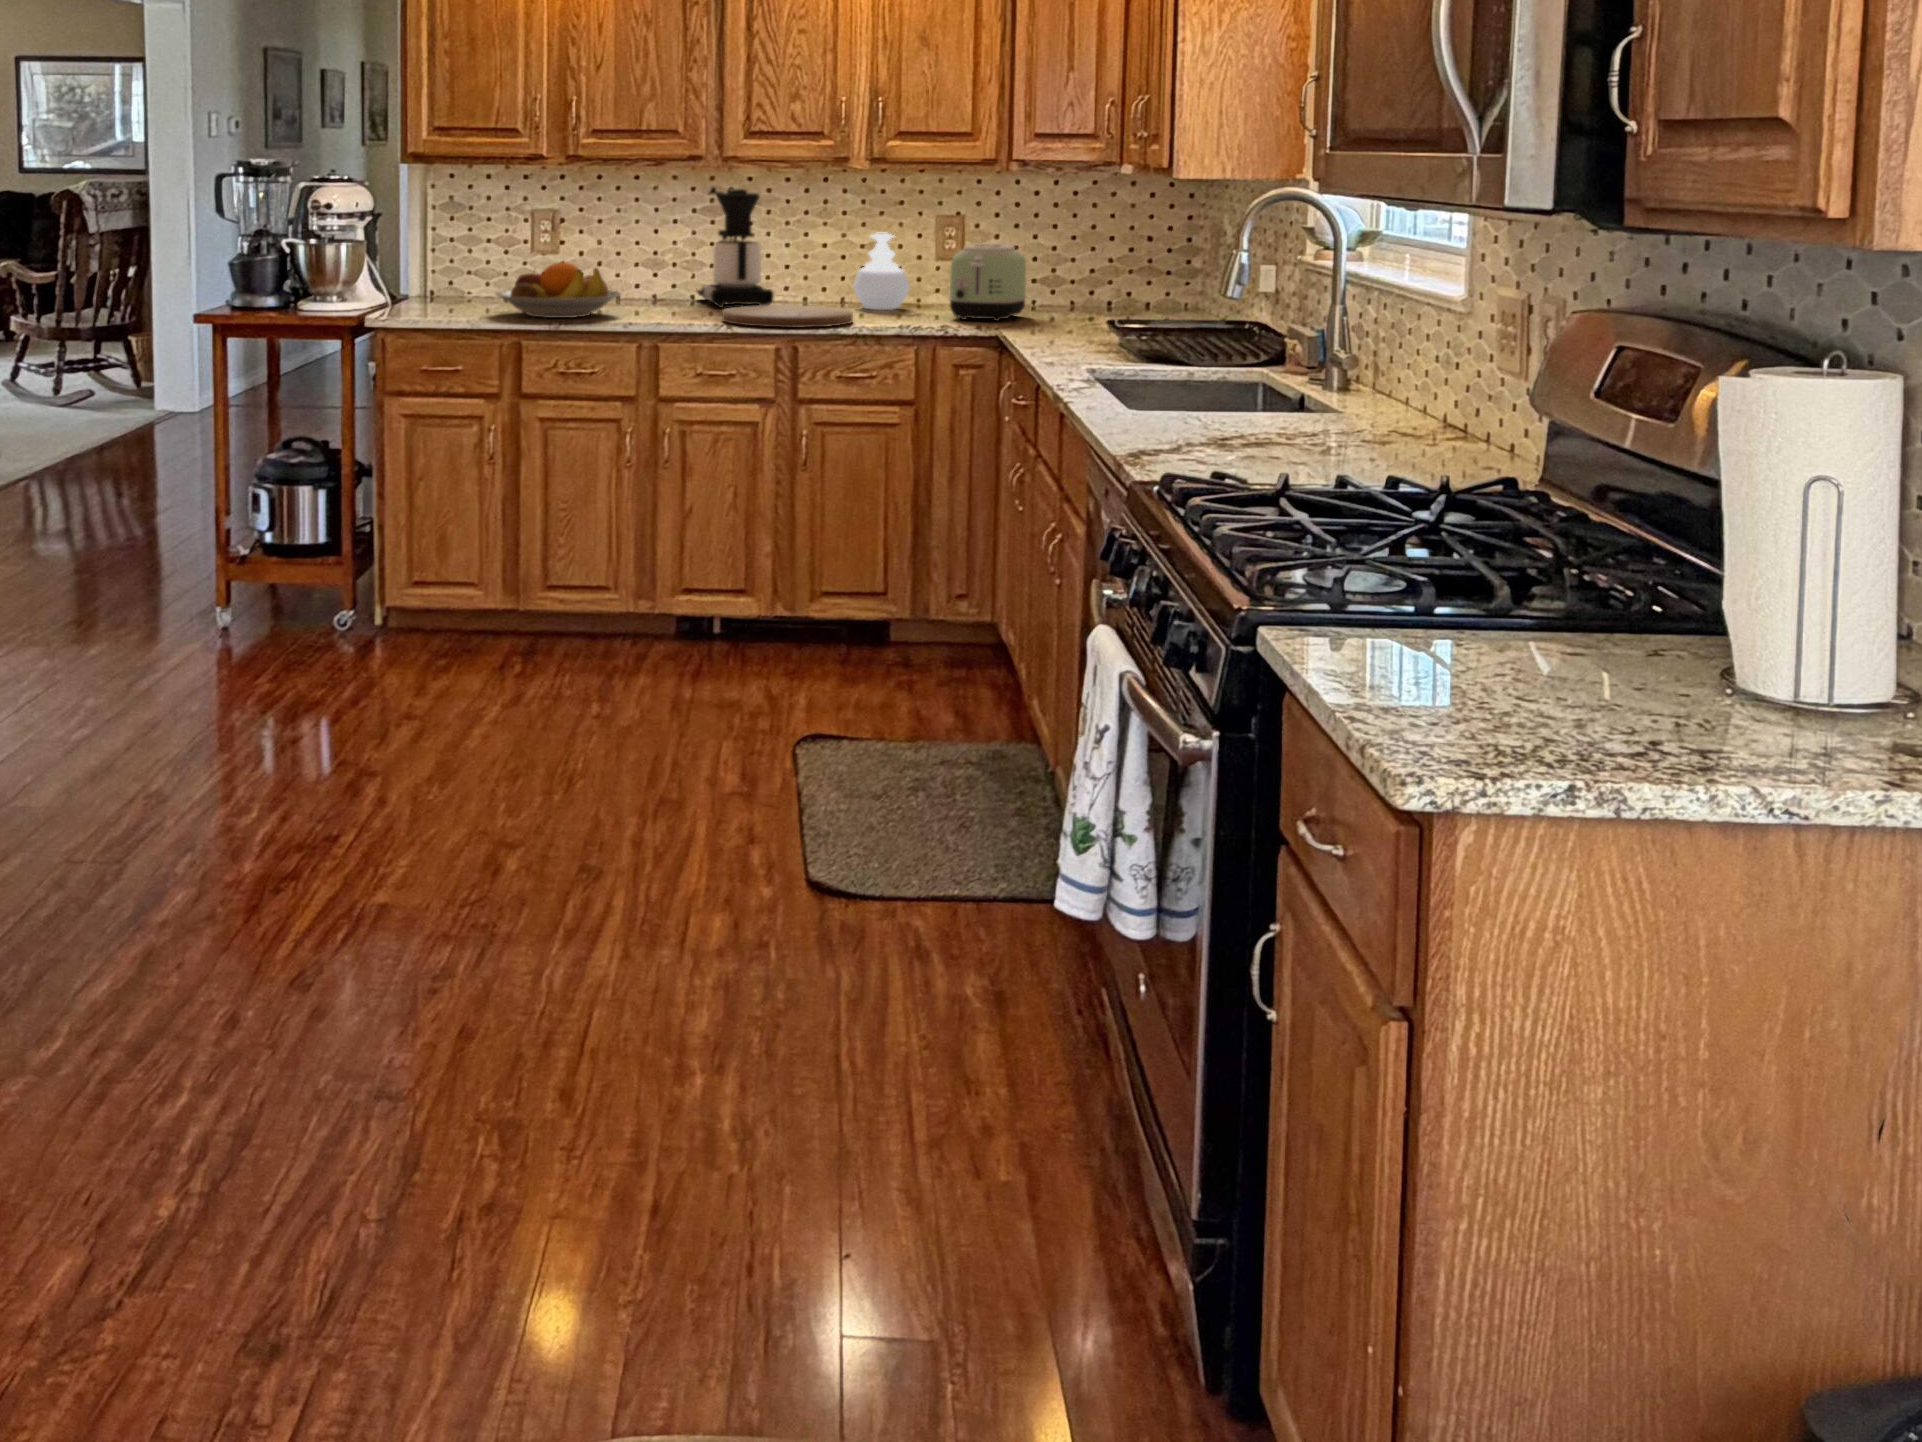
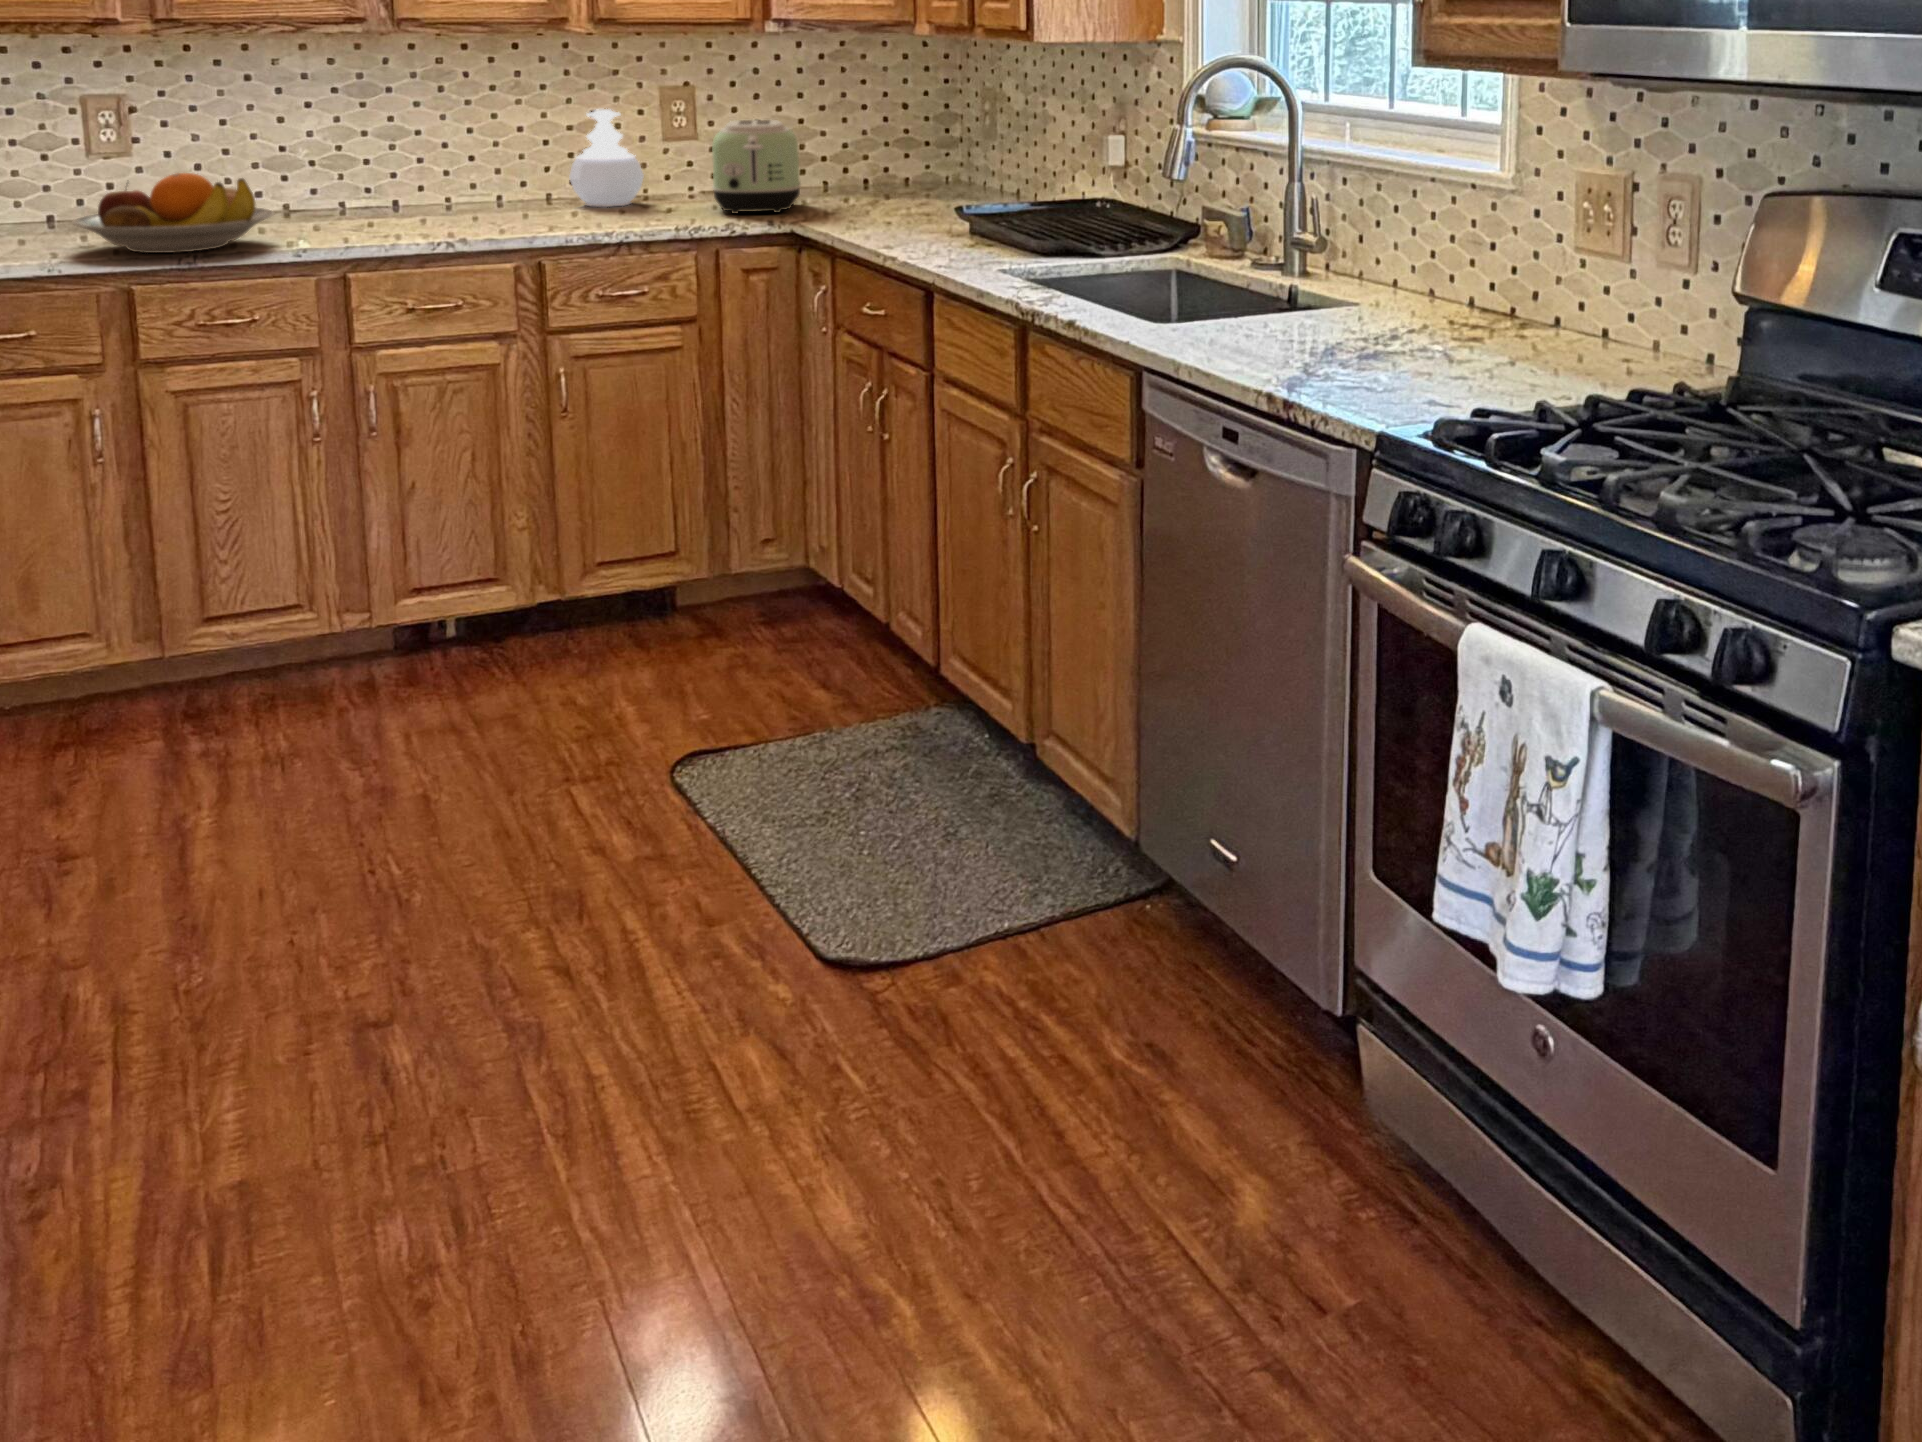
coffee maker: present [697,187,774,308] -> none [337,54,469,218]
cutting board: present [722,305,853,327] -> none [431,209,610,243]

